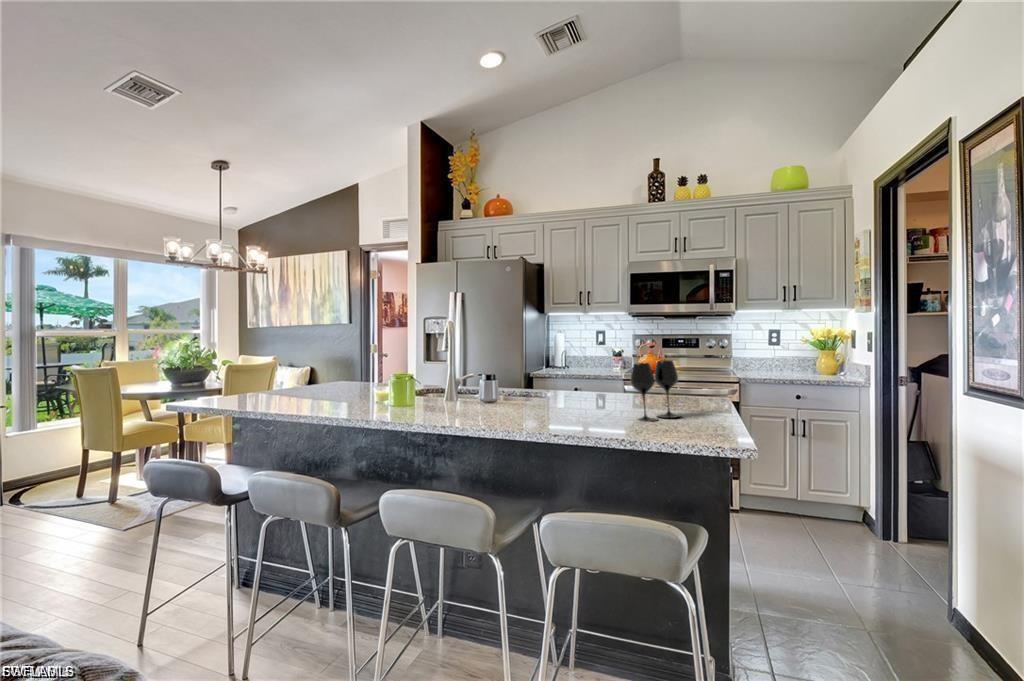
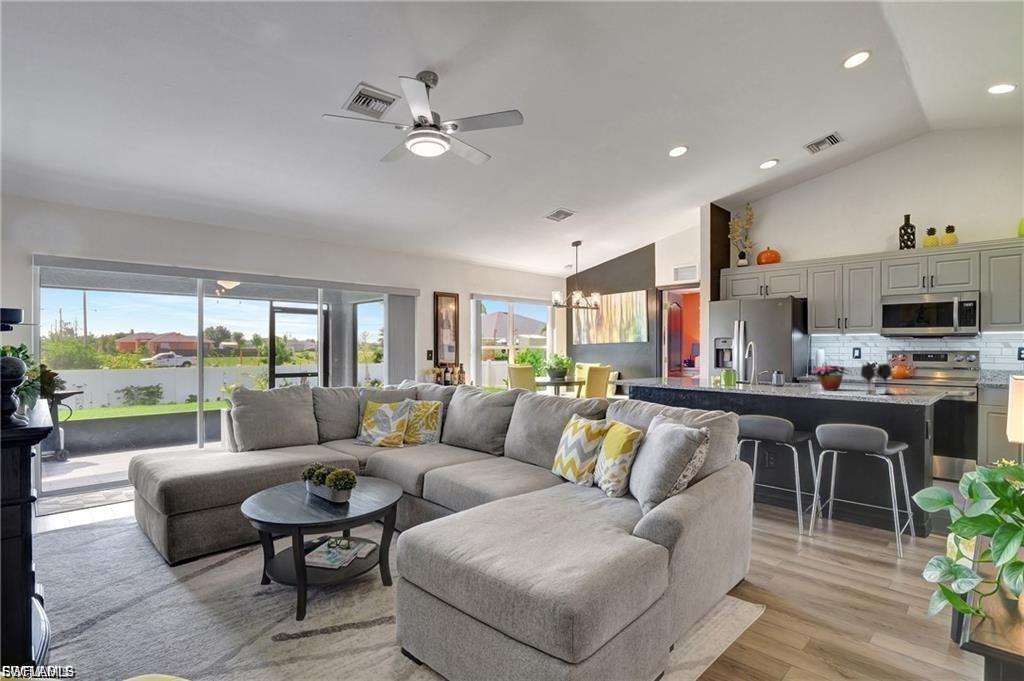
flower arrangement: none [546,361,614,409] -> present [812,365,847,390]

